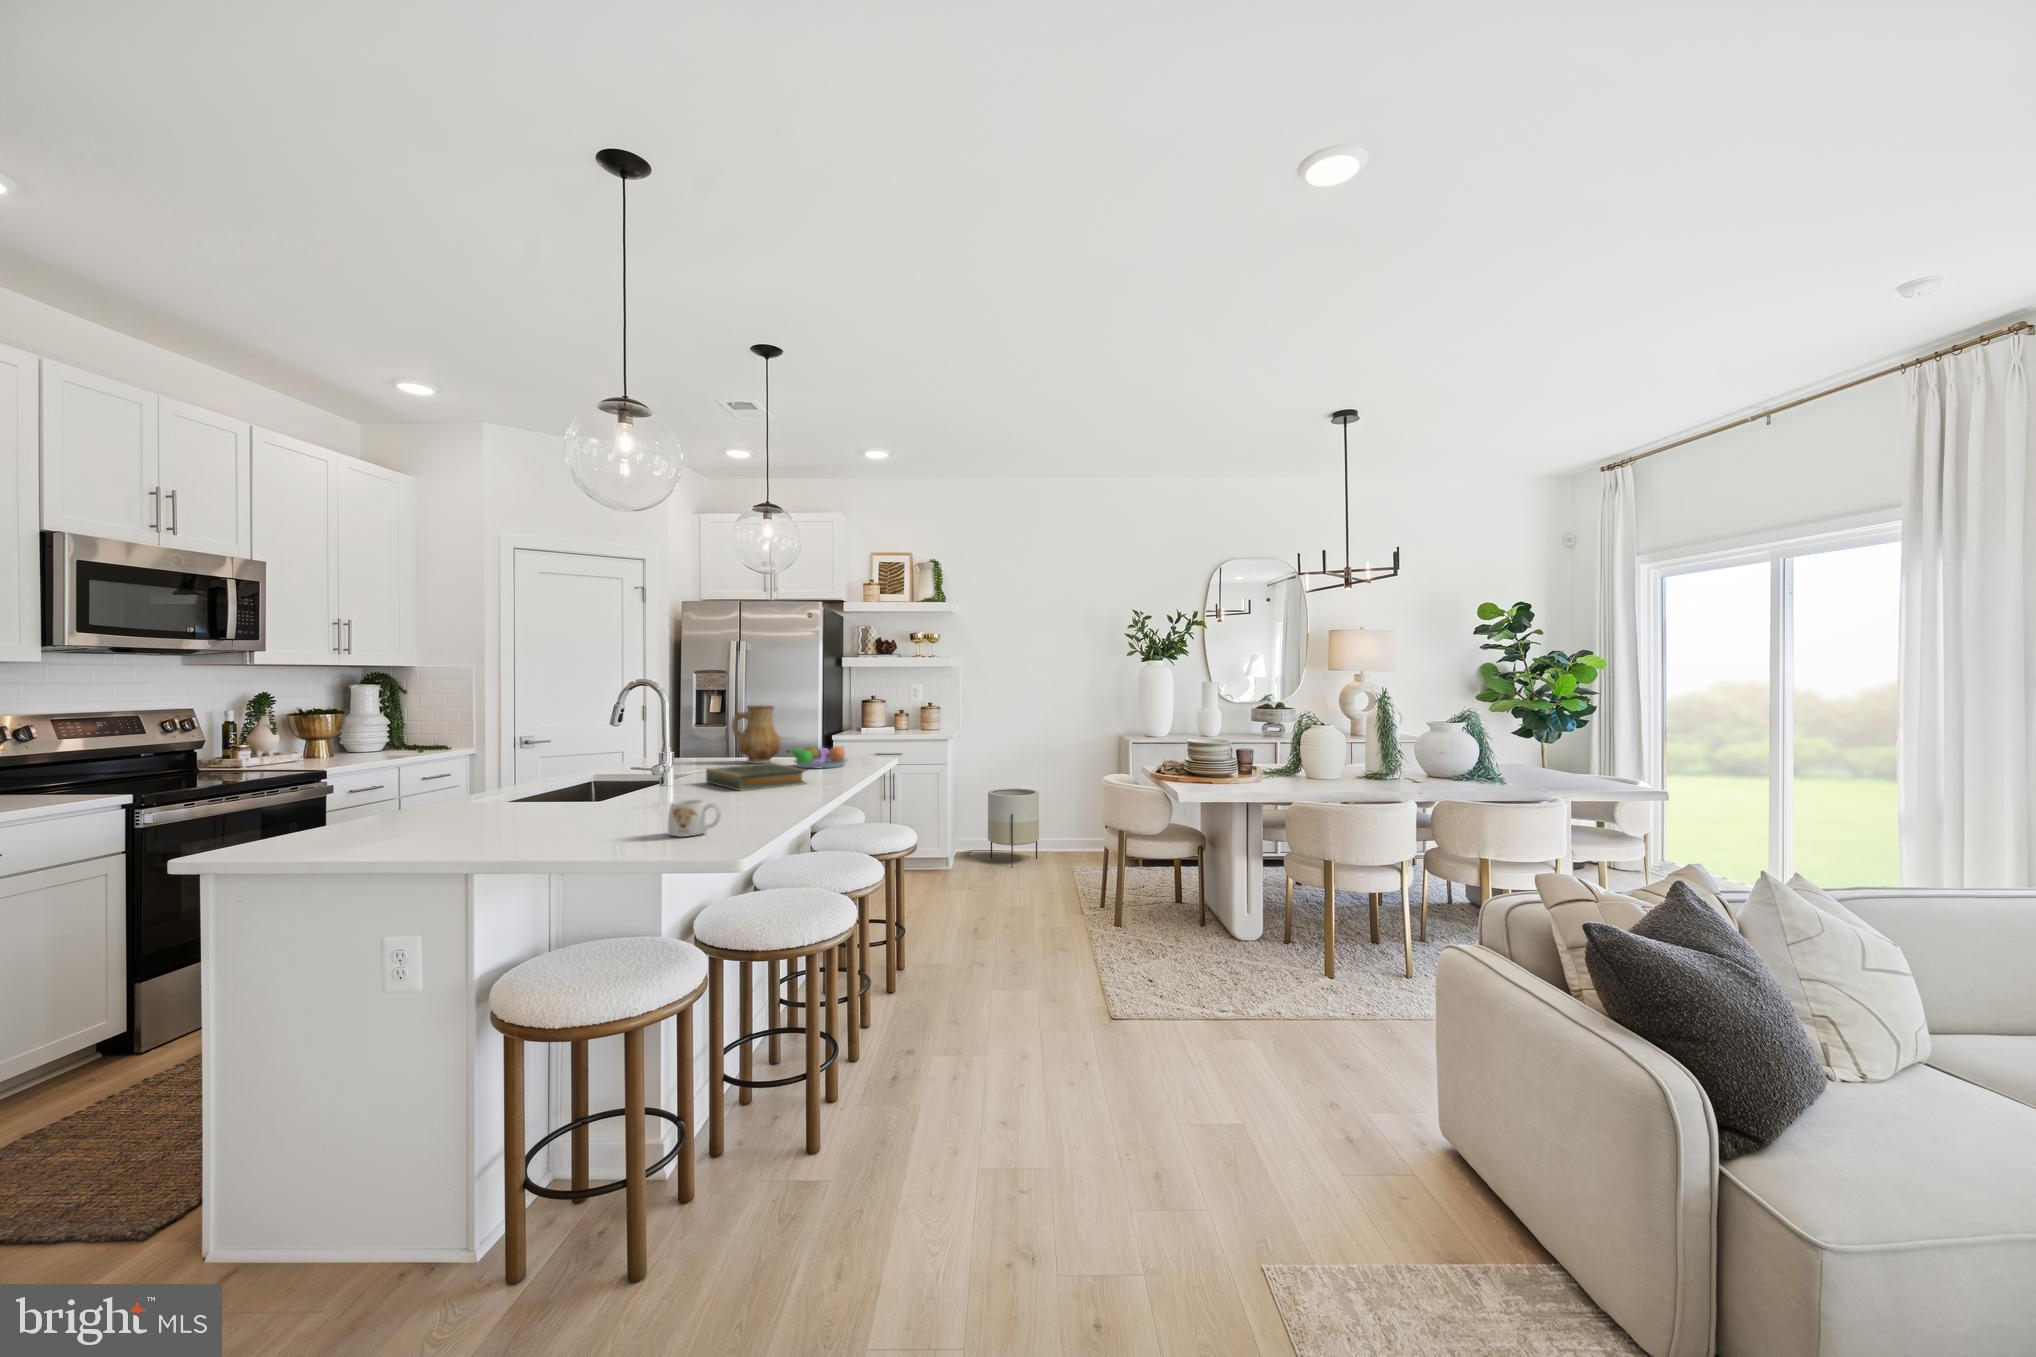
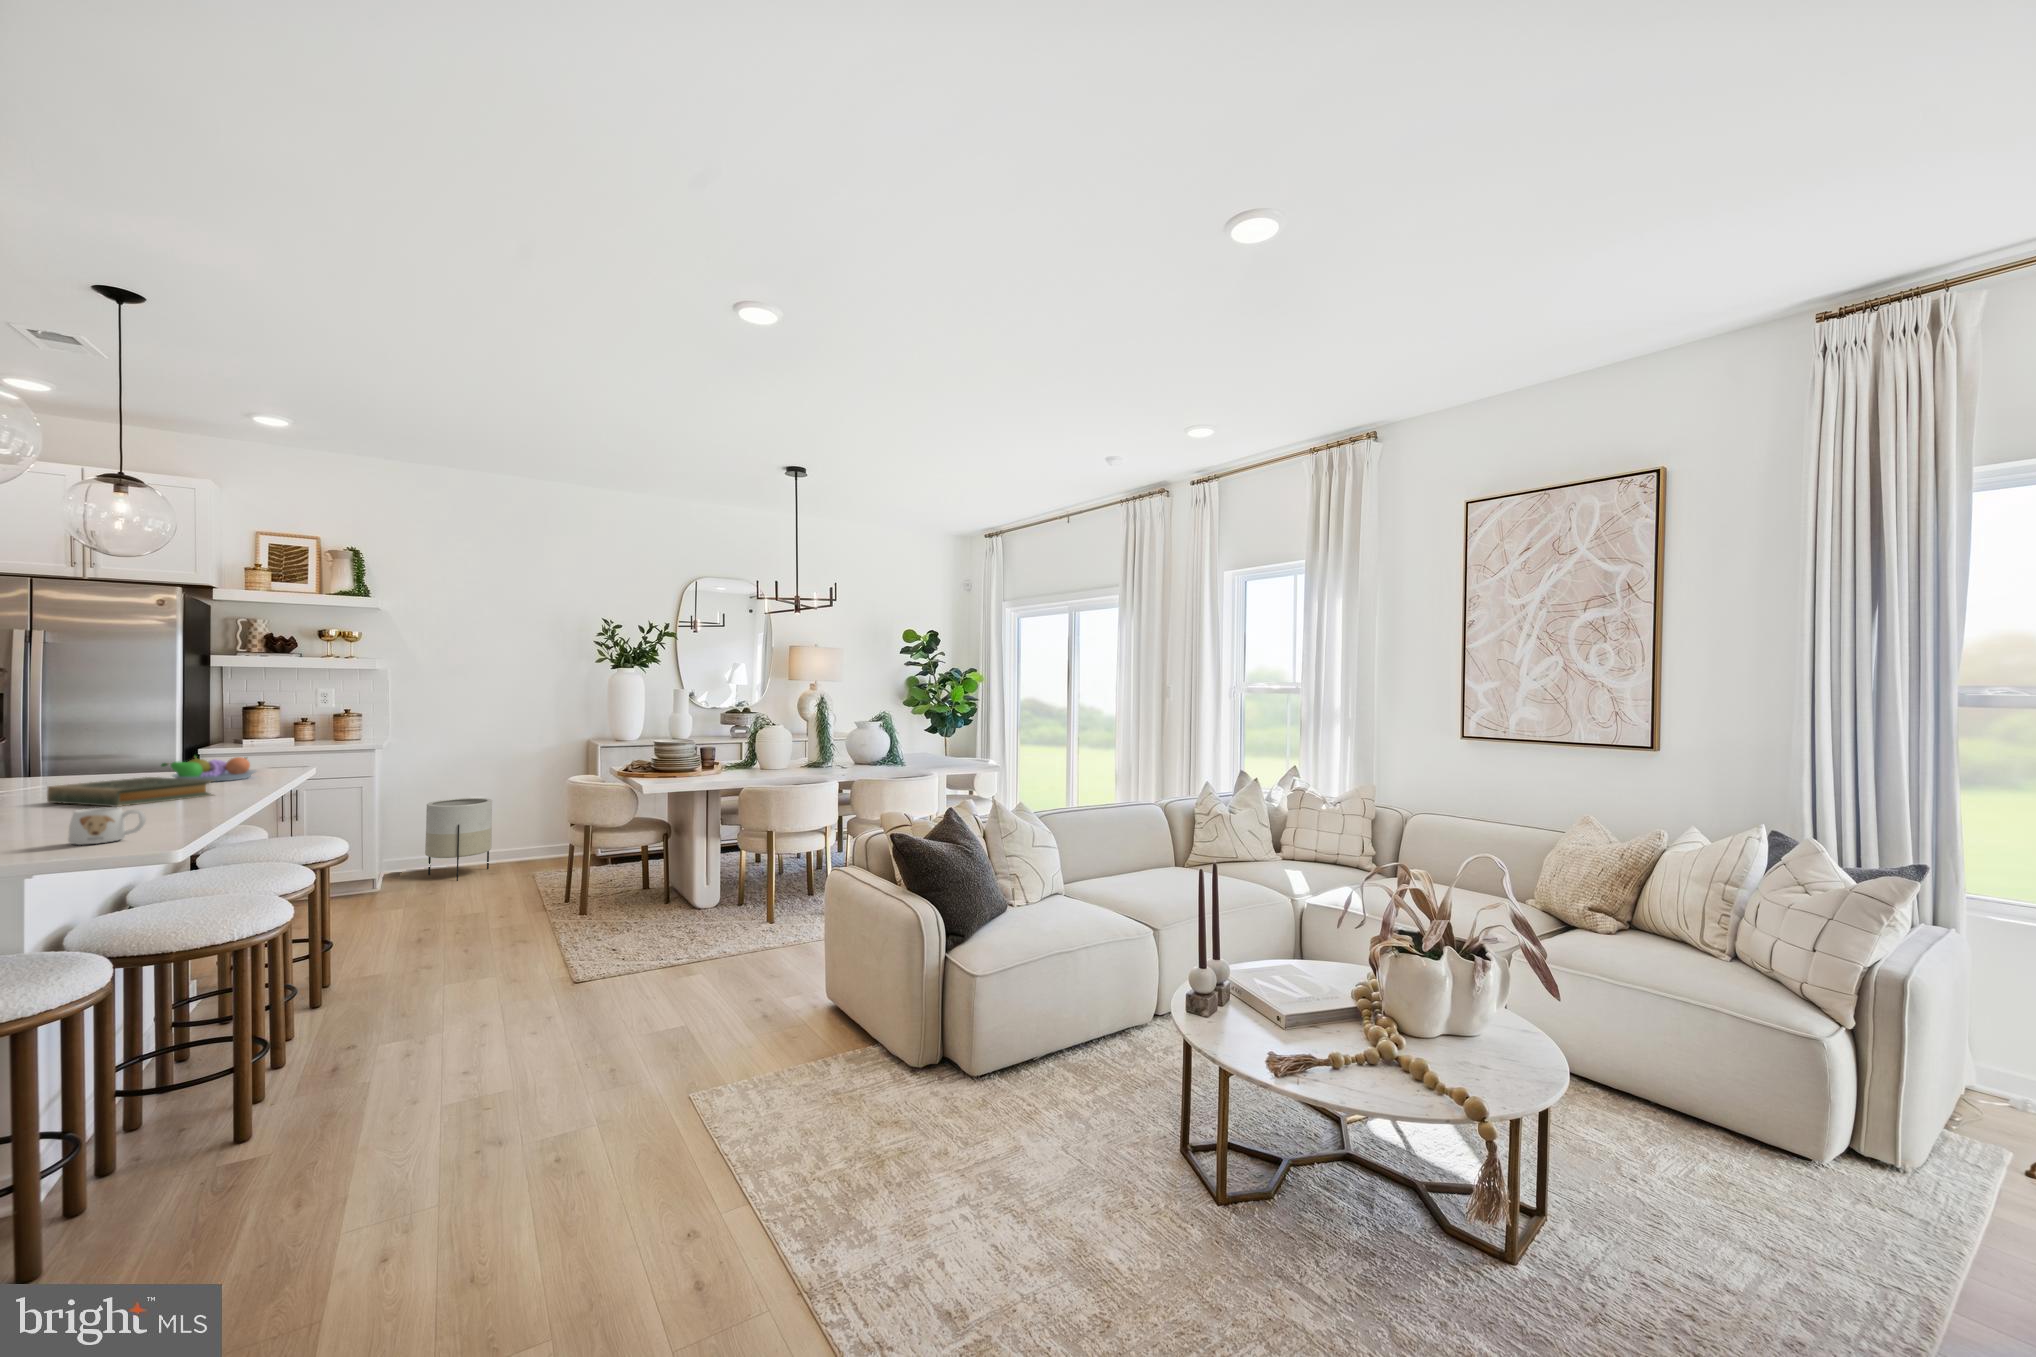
ceramic pitcher: present [732,705,781,763] -> none [60,713,143,782]

